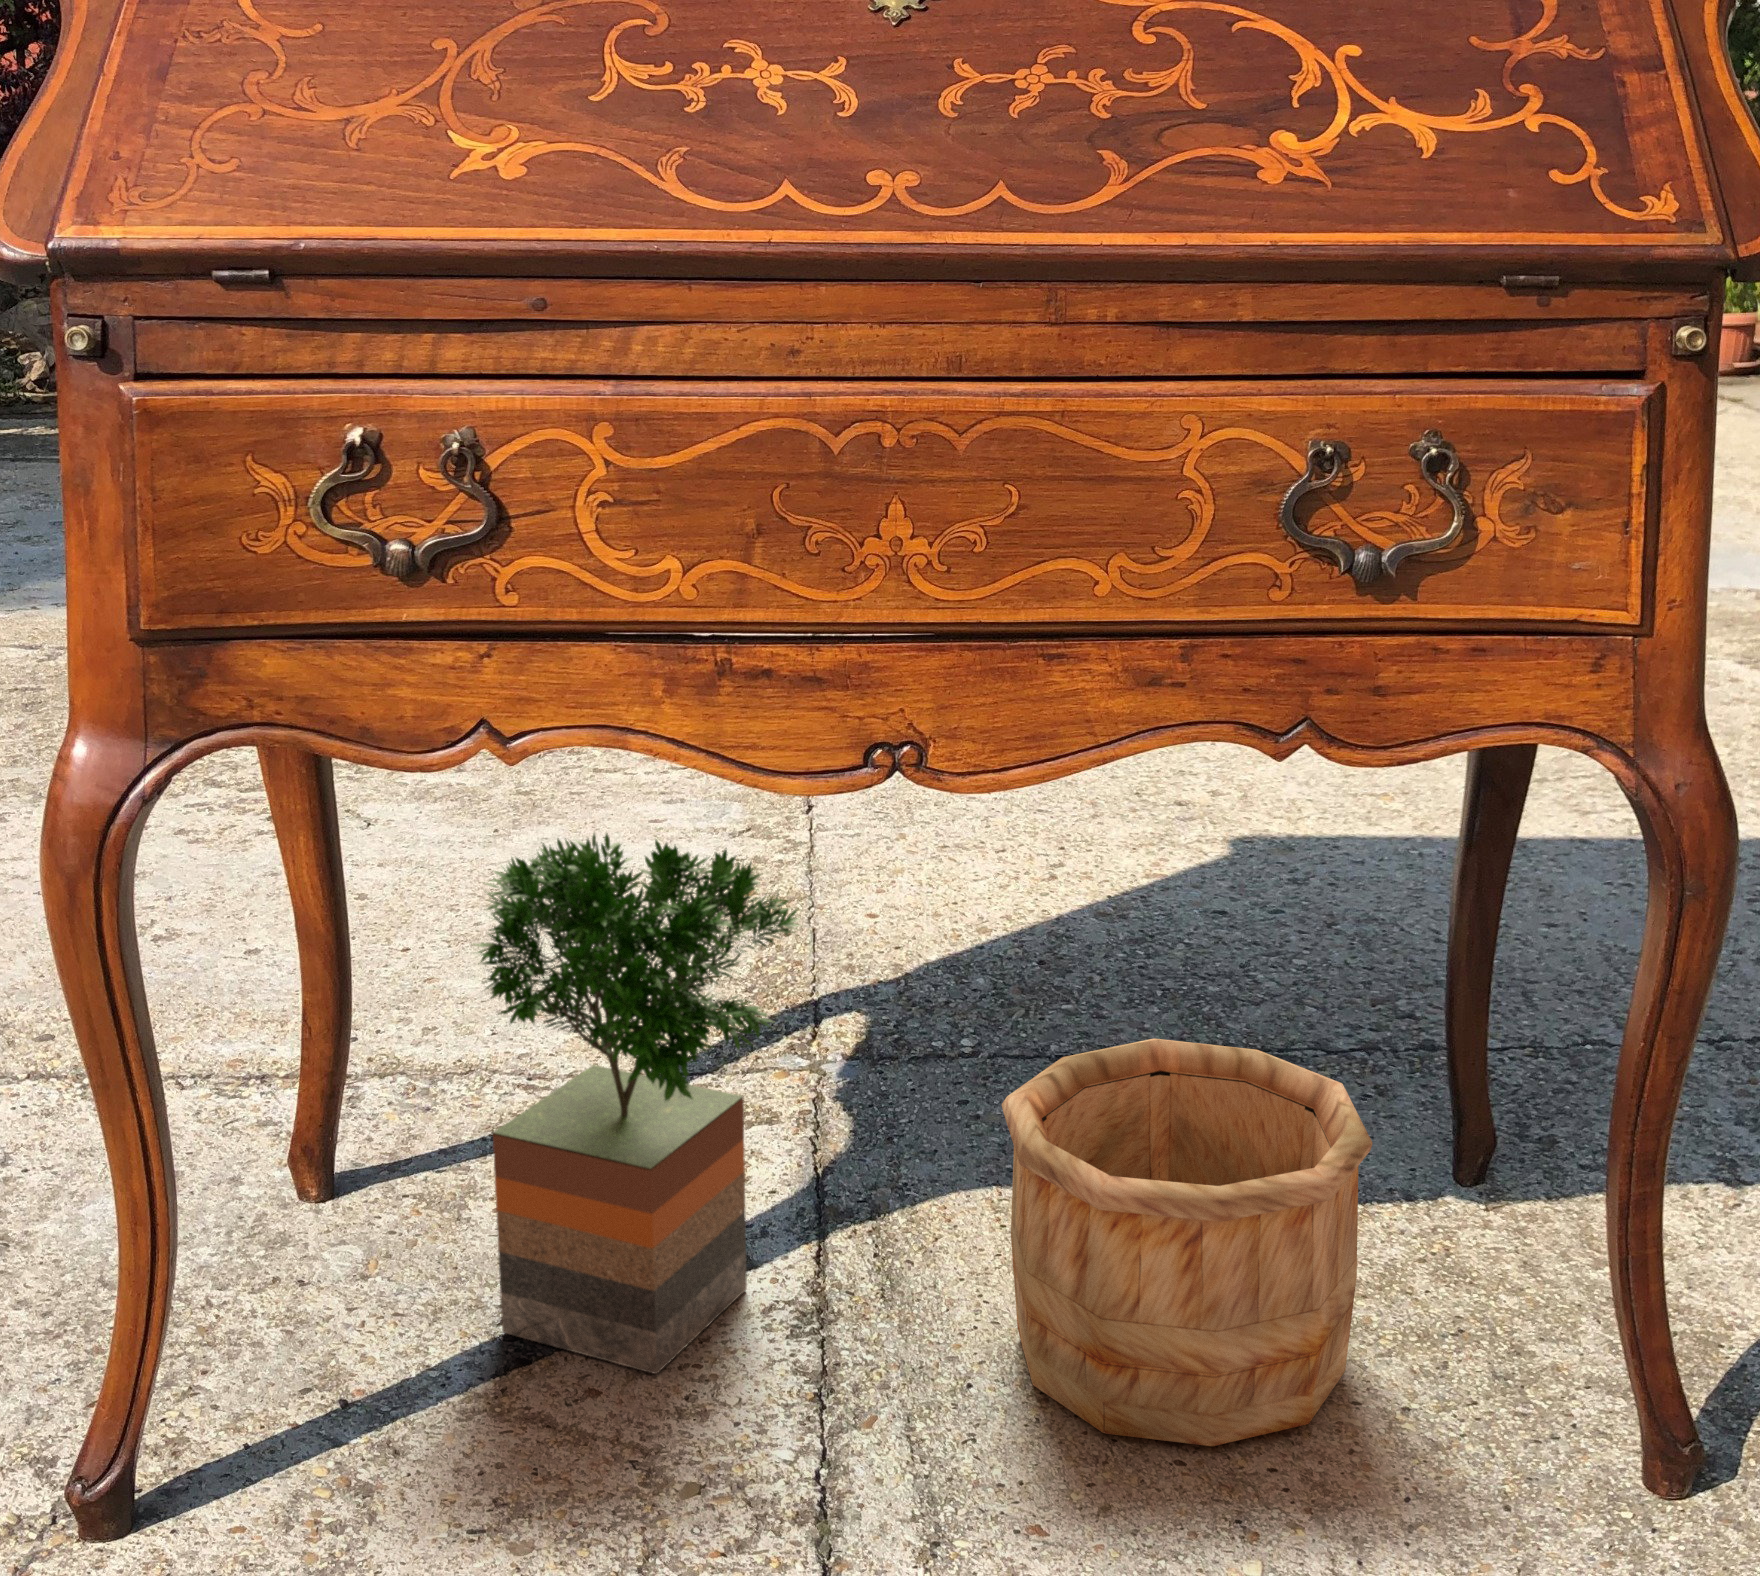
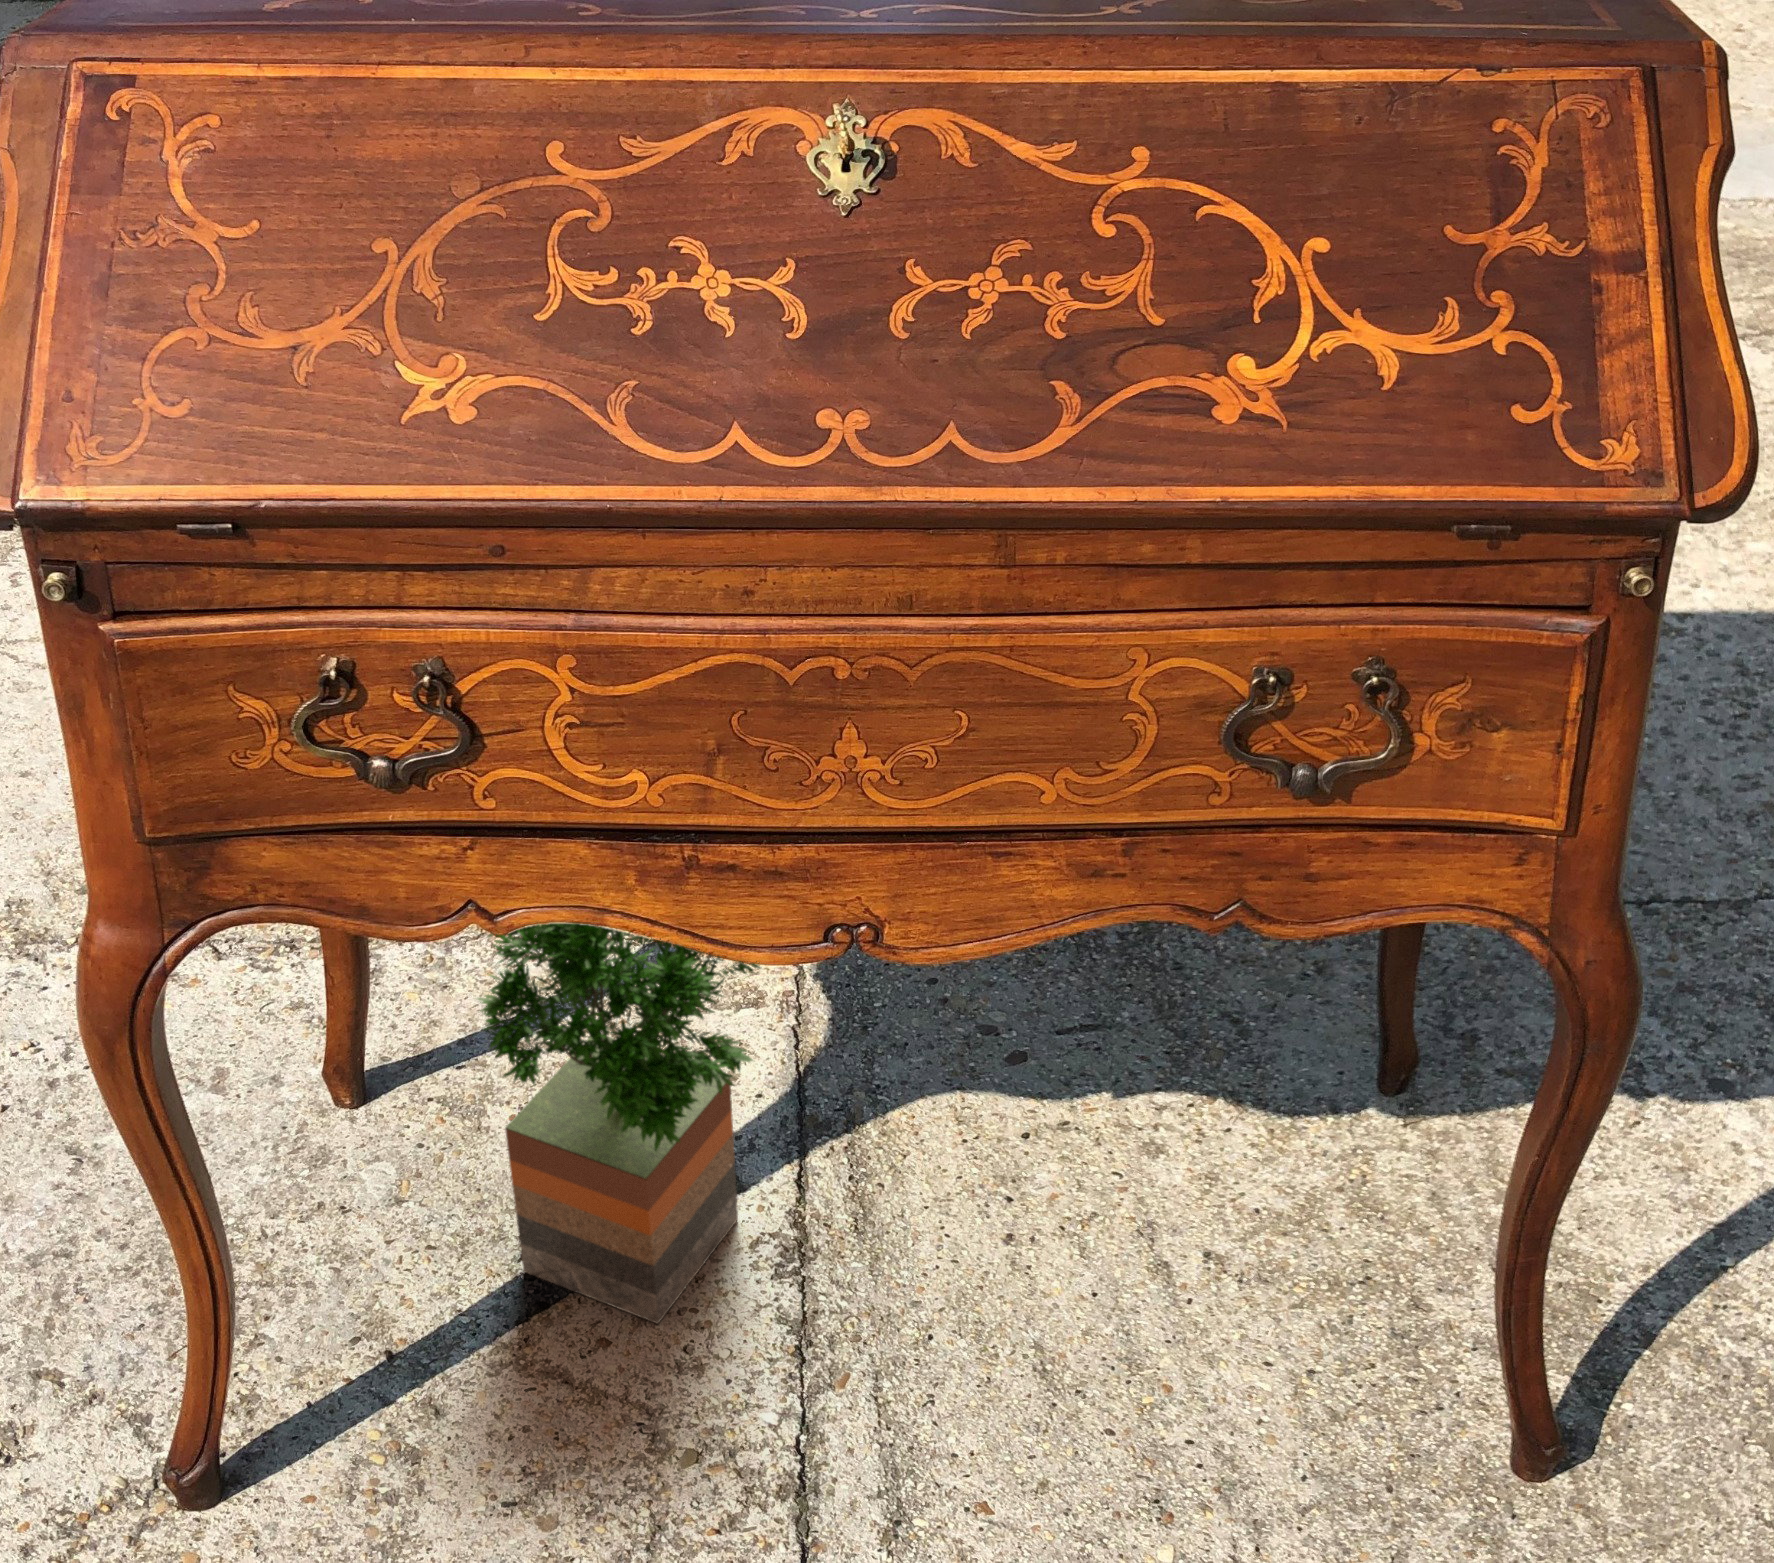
wooden bucket: present [1002,1039,1373,1446] -> none [961,1025,1292,1417]

